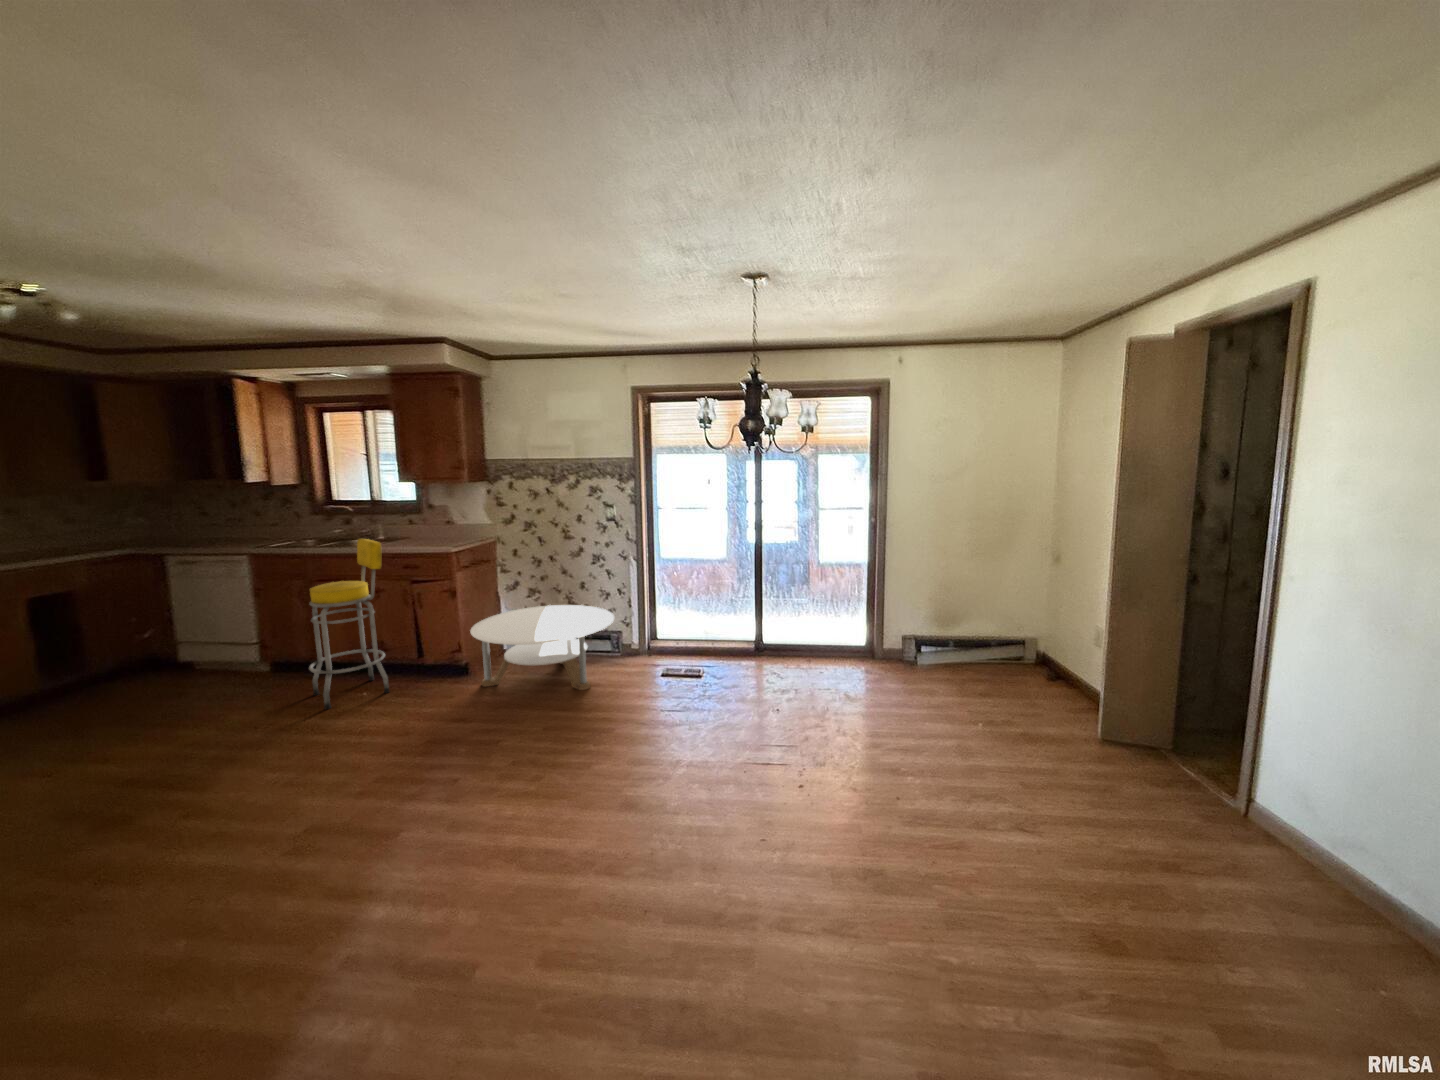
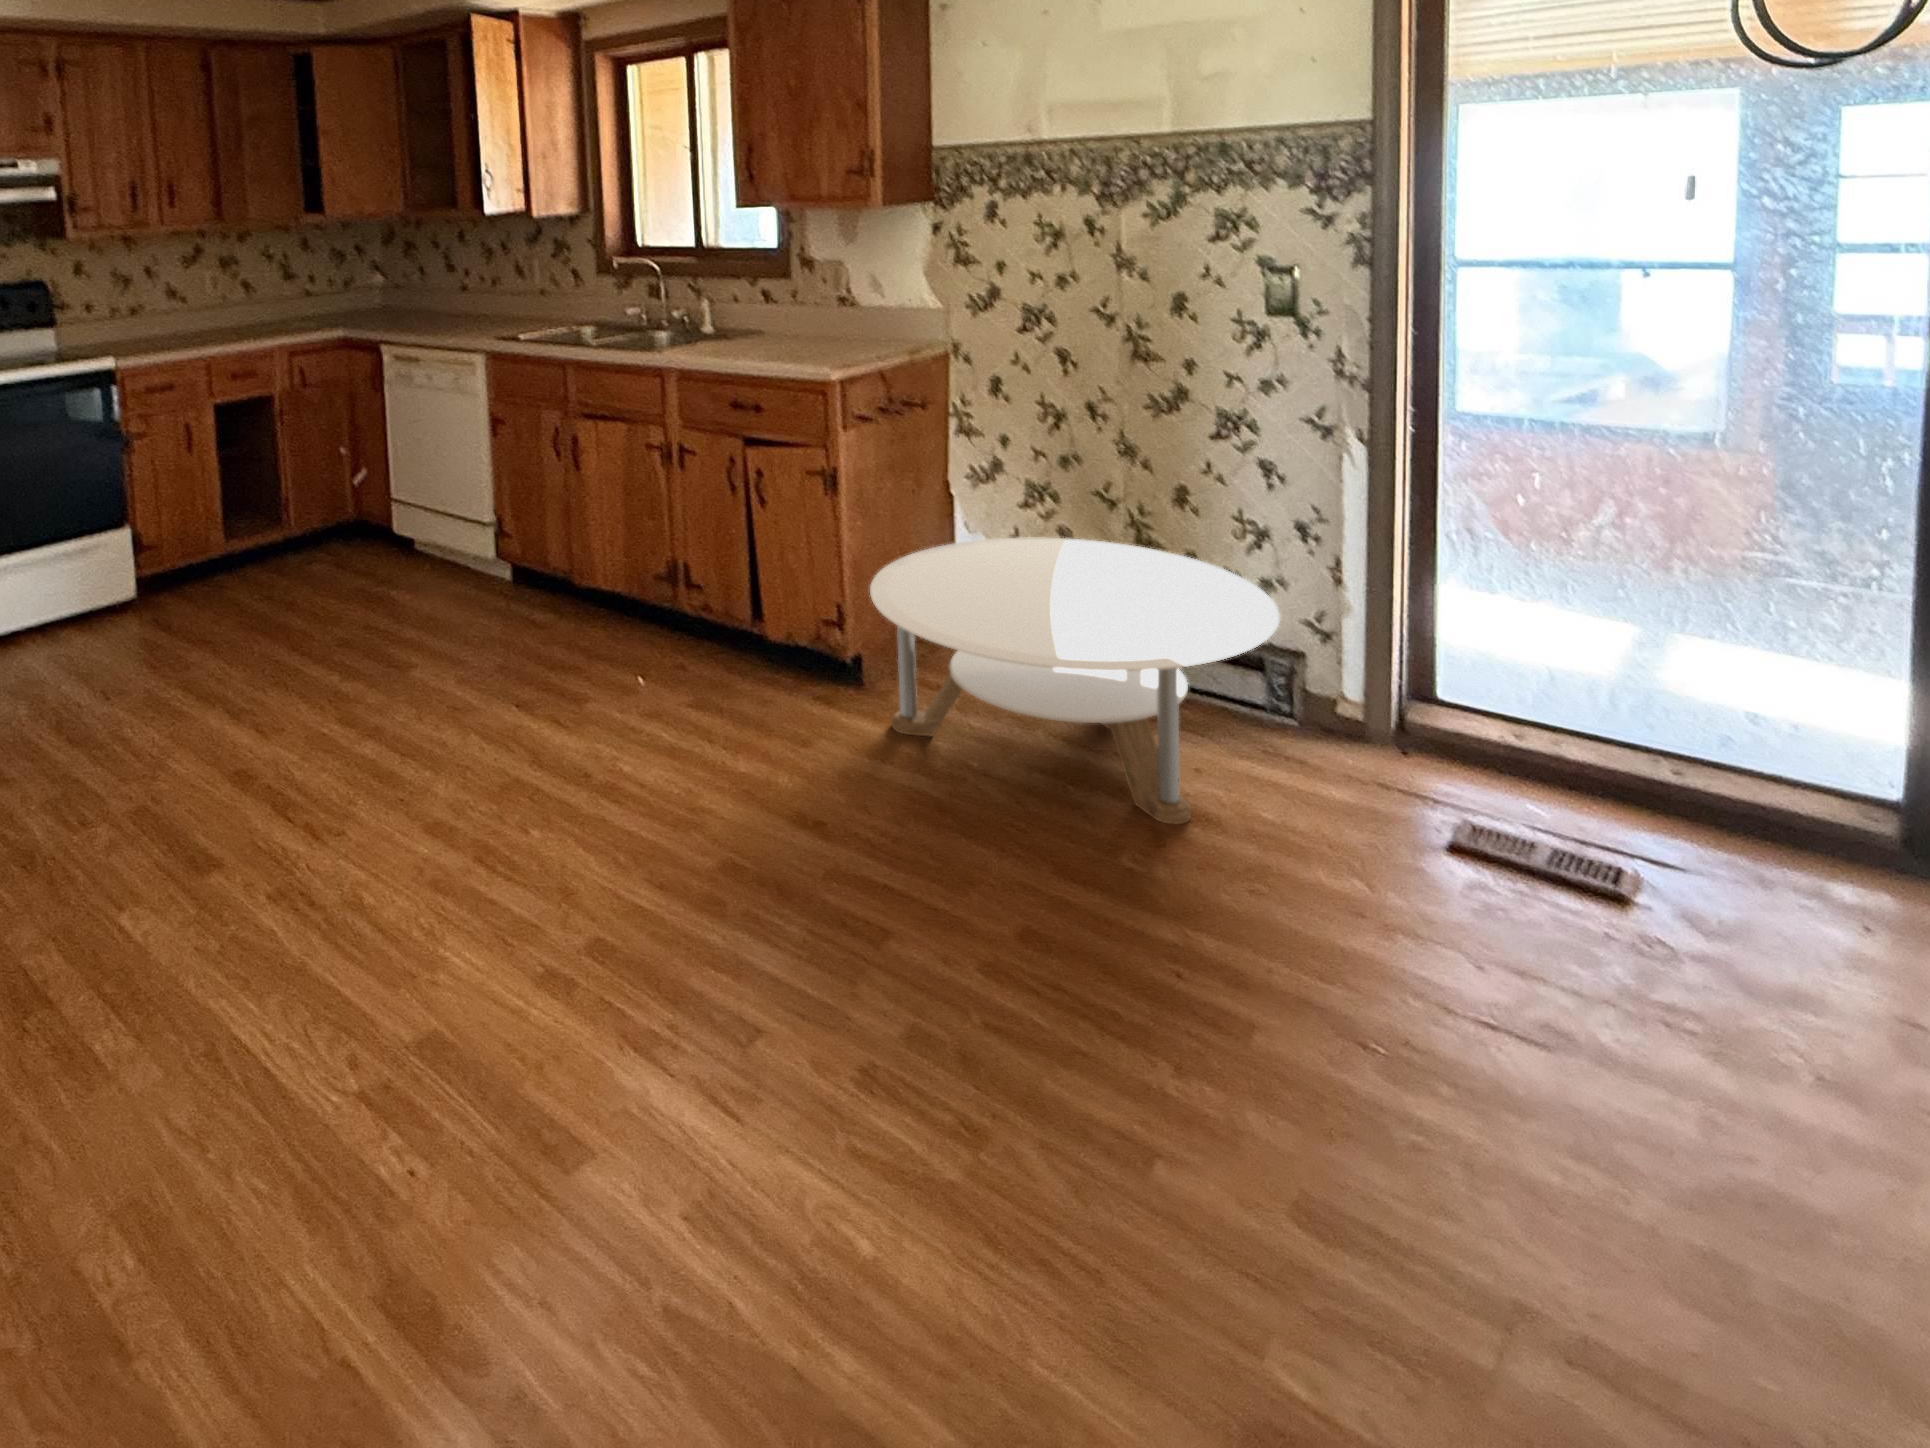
bar stool: present [309,539,389,709] -> none [558,337,698,703]

